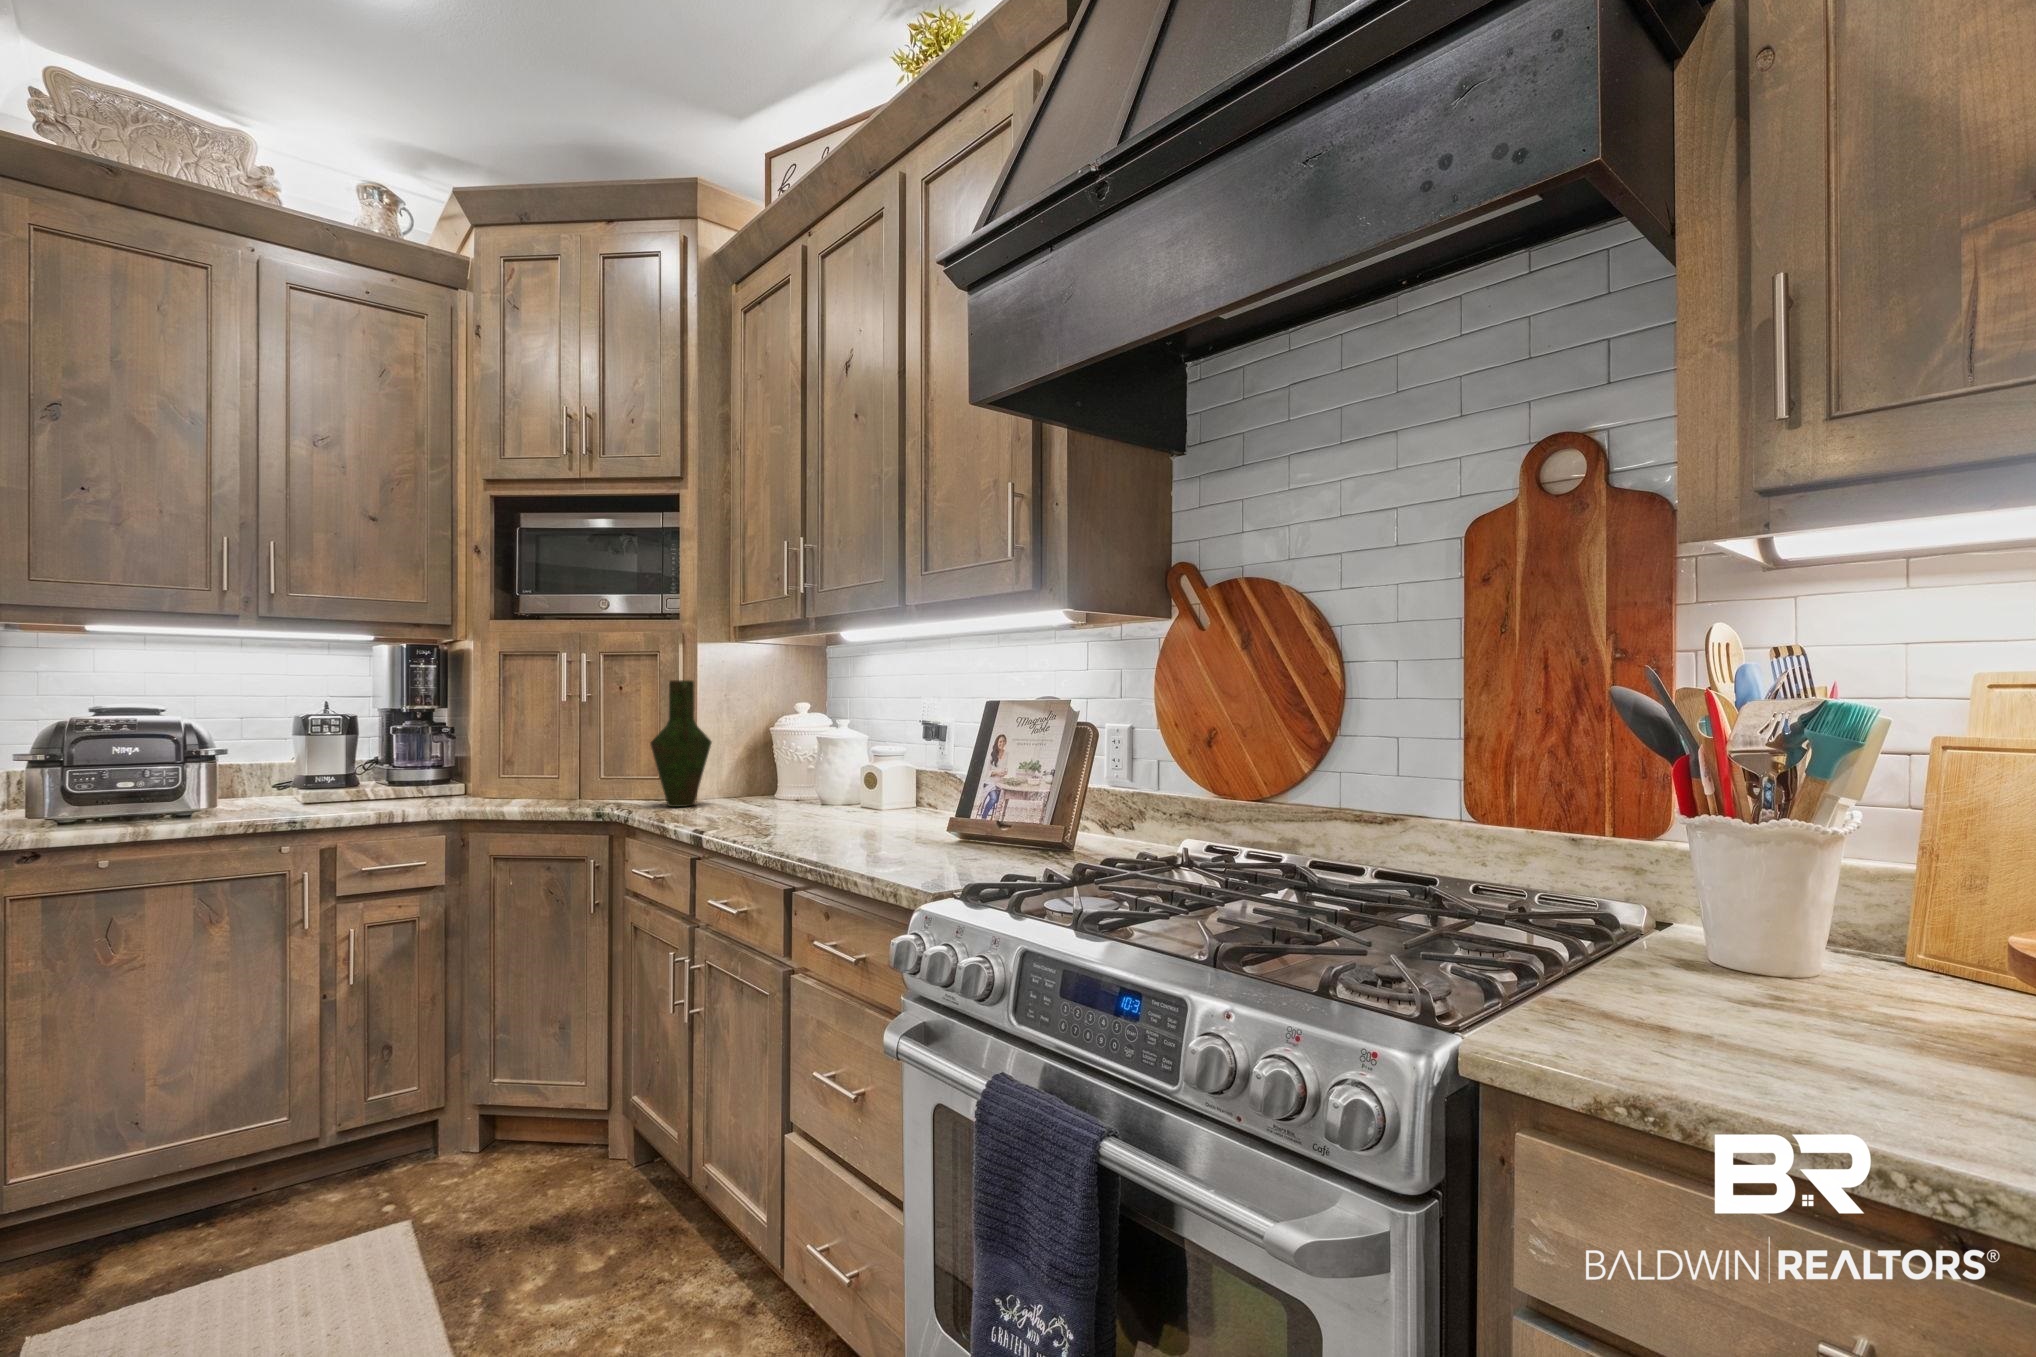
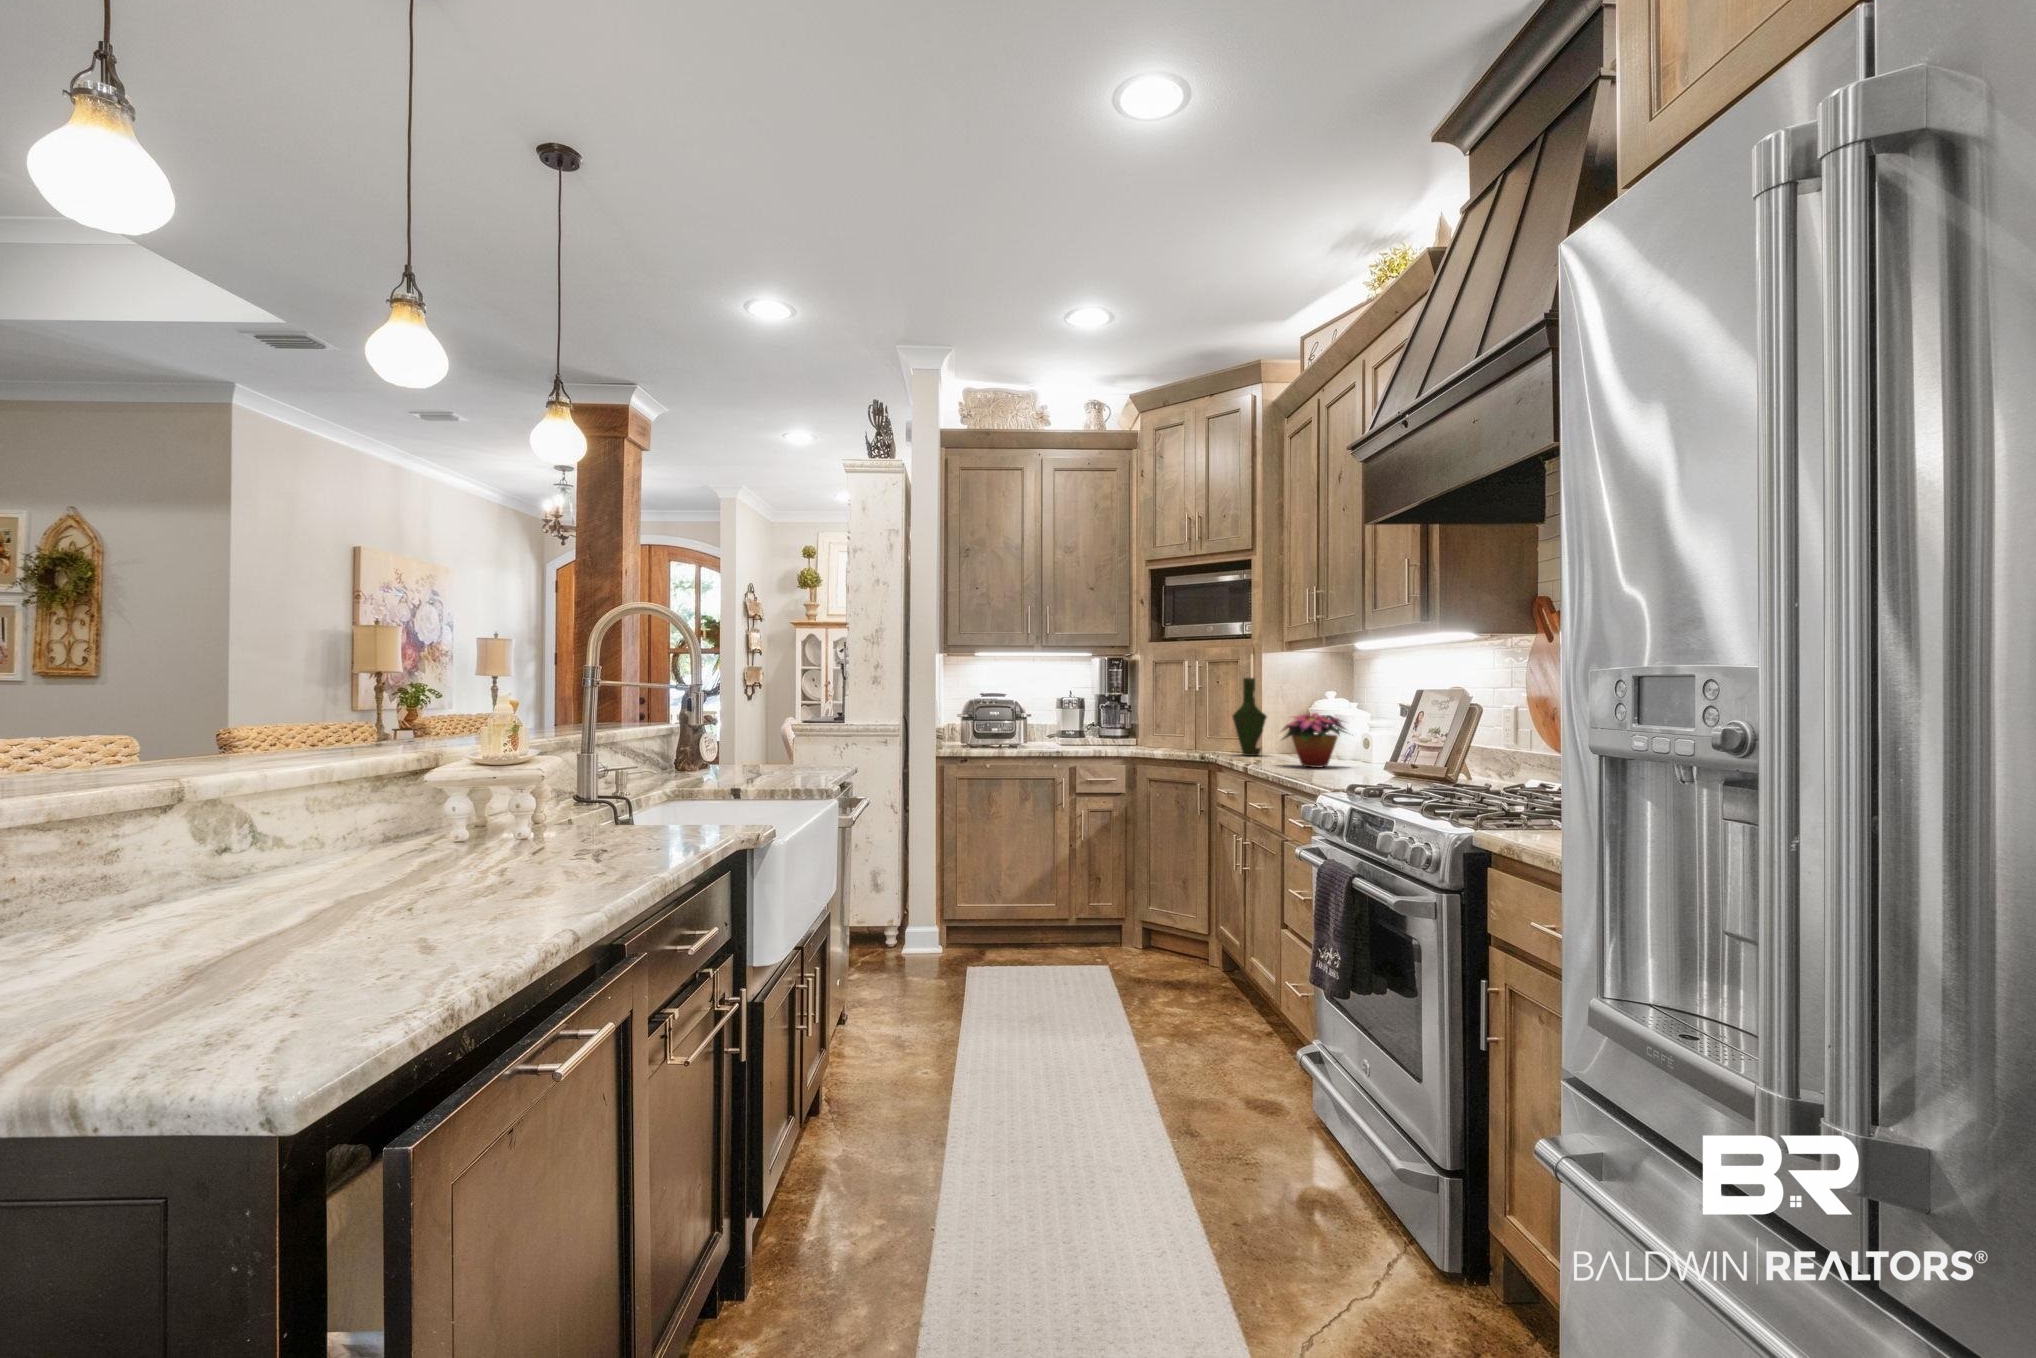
flower arrangement: none [745,737,880,829] -> present [1281,713,1346,767]

